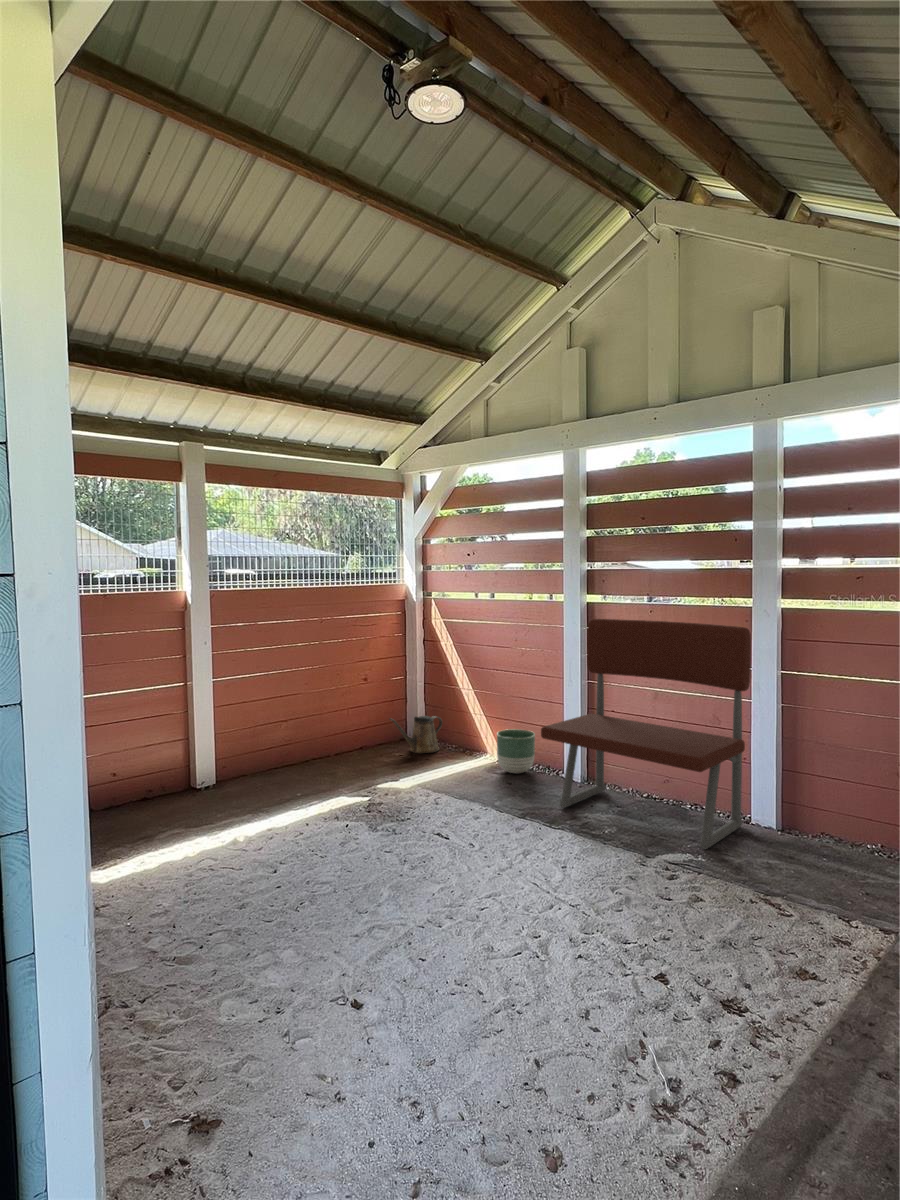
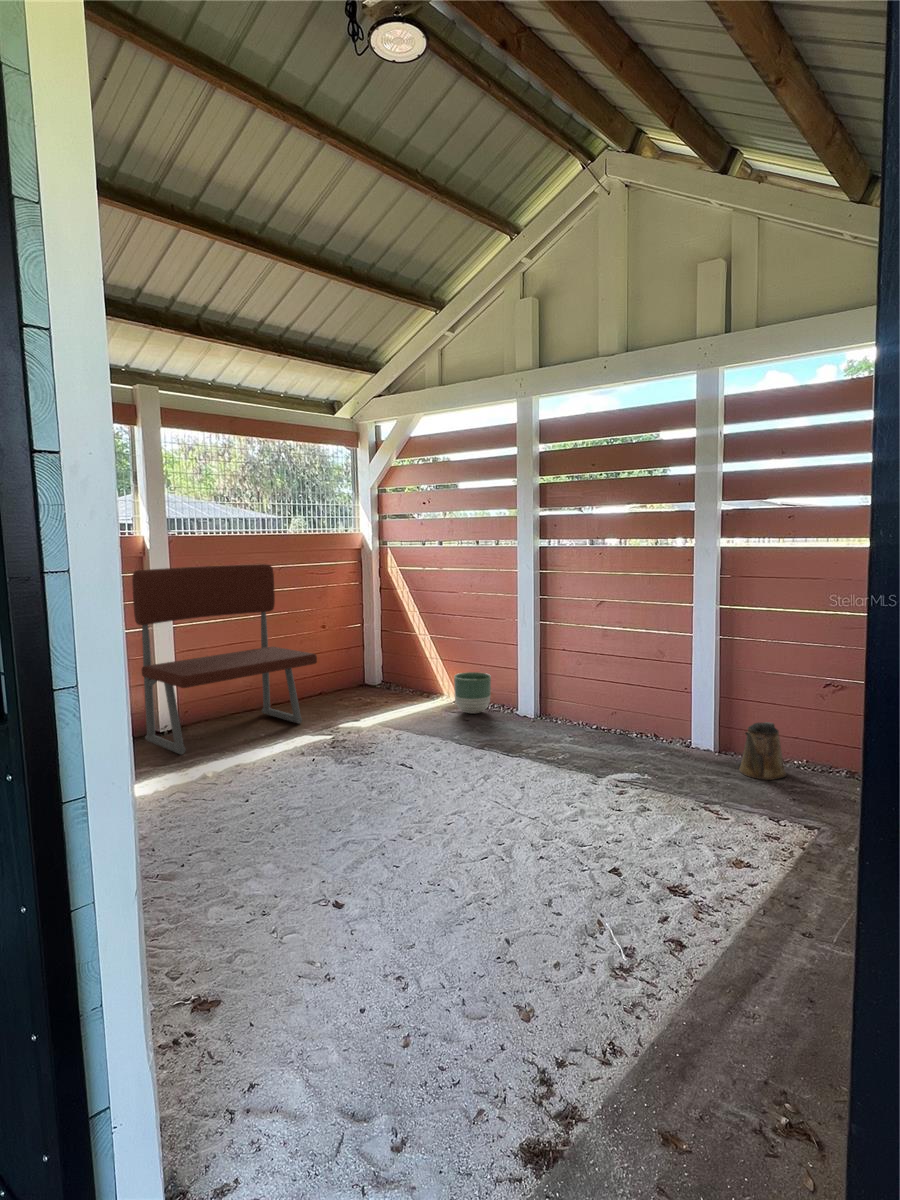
bench: present [541,619,751,849] -> present [132,564,317,754]
watering can: present [389,716,442,753] -> present [739,722,786,780]

